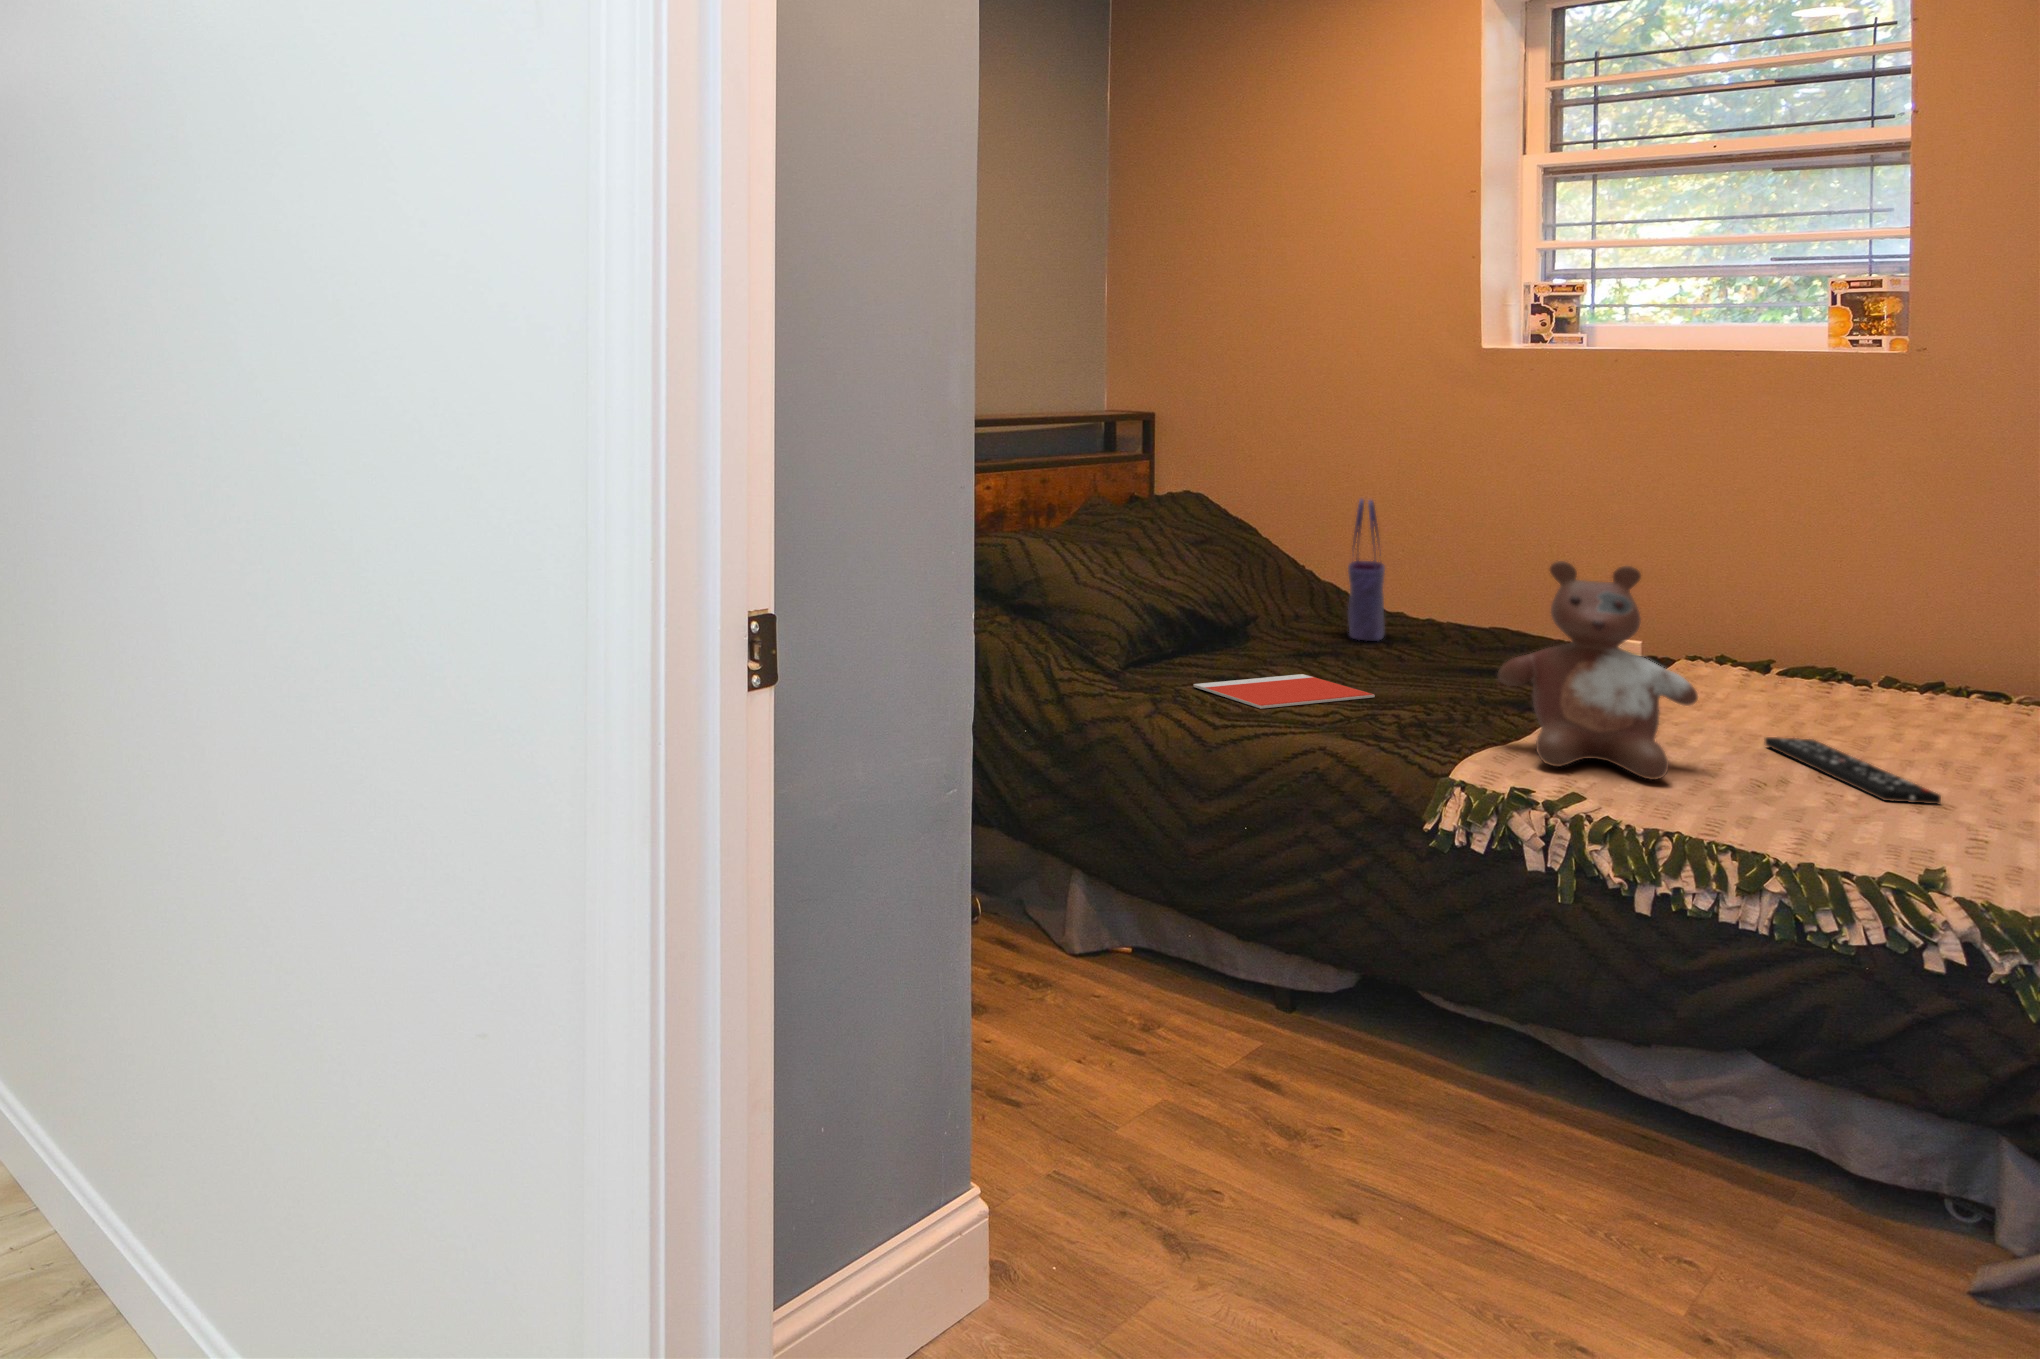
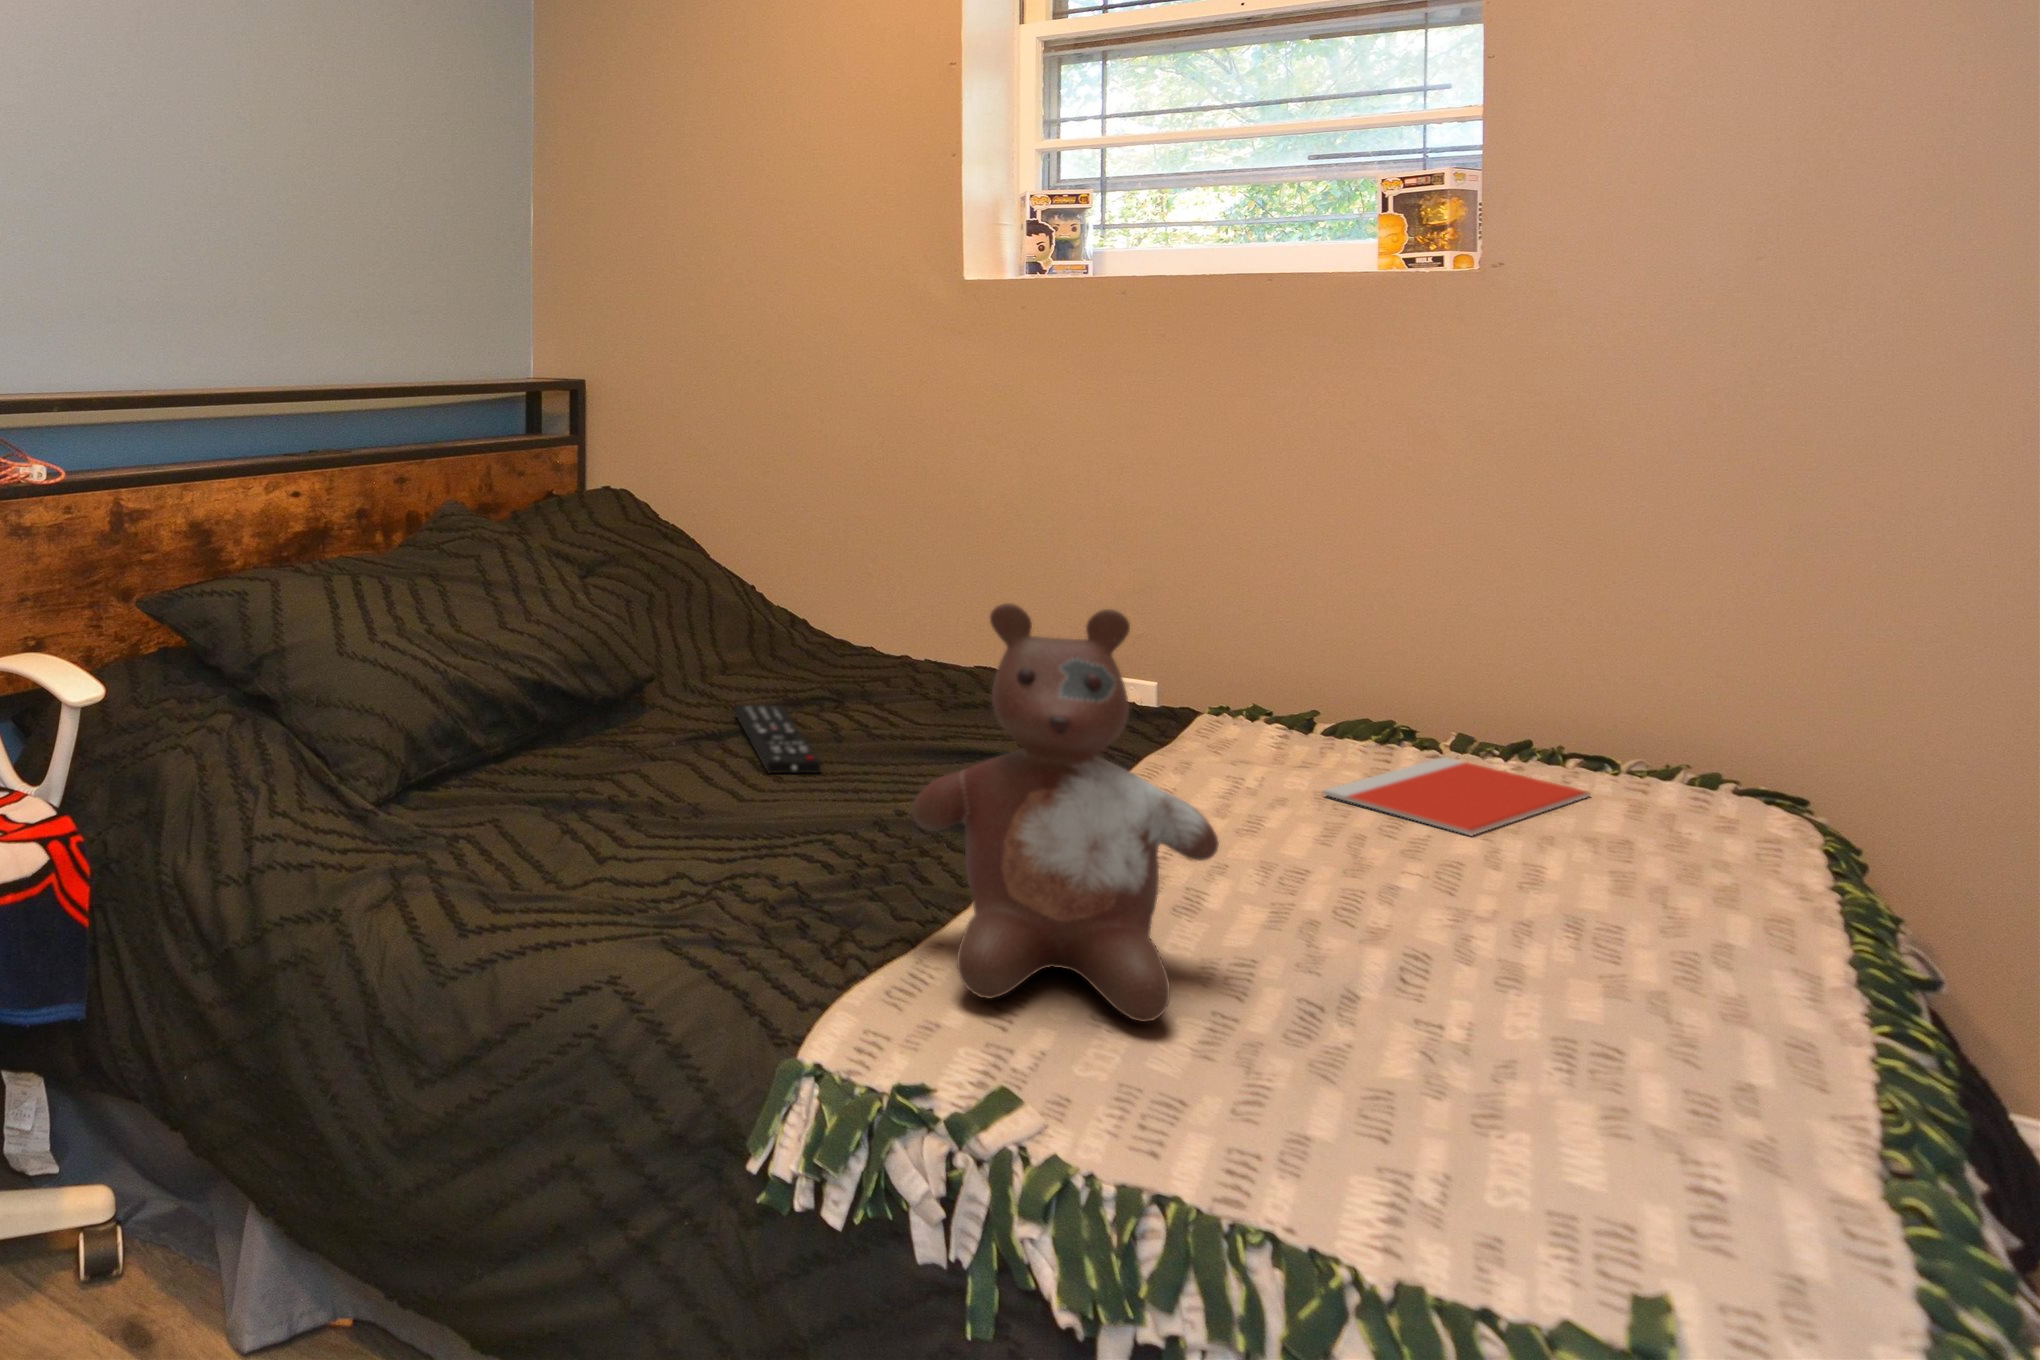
tote bag: present [1348,499,1385,641] -> none [782,496,833,708]
notebook: present [1193,674,1375,709] -> present [1323,757,1591,835]
remote control: present [1764,737,1941,804] -> present [735,705,821,773]

